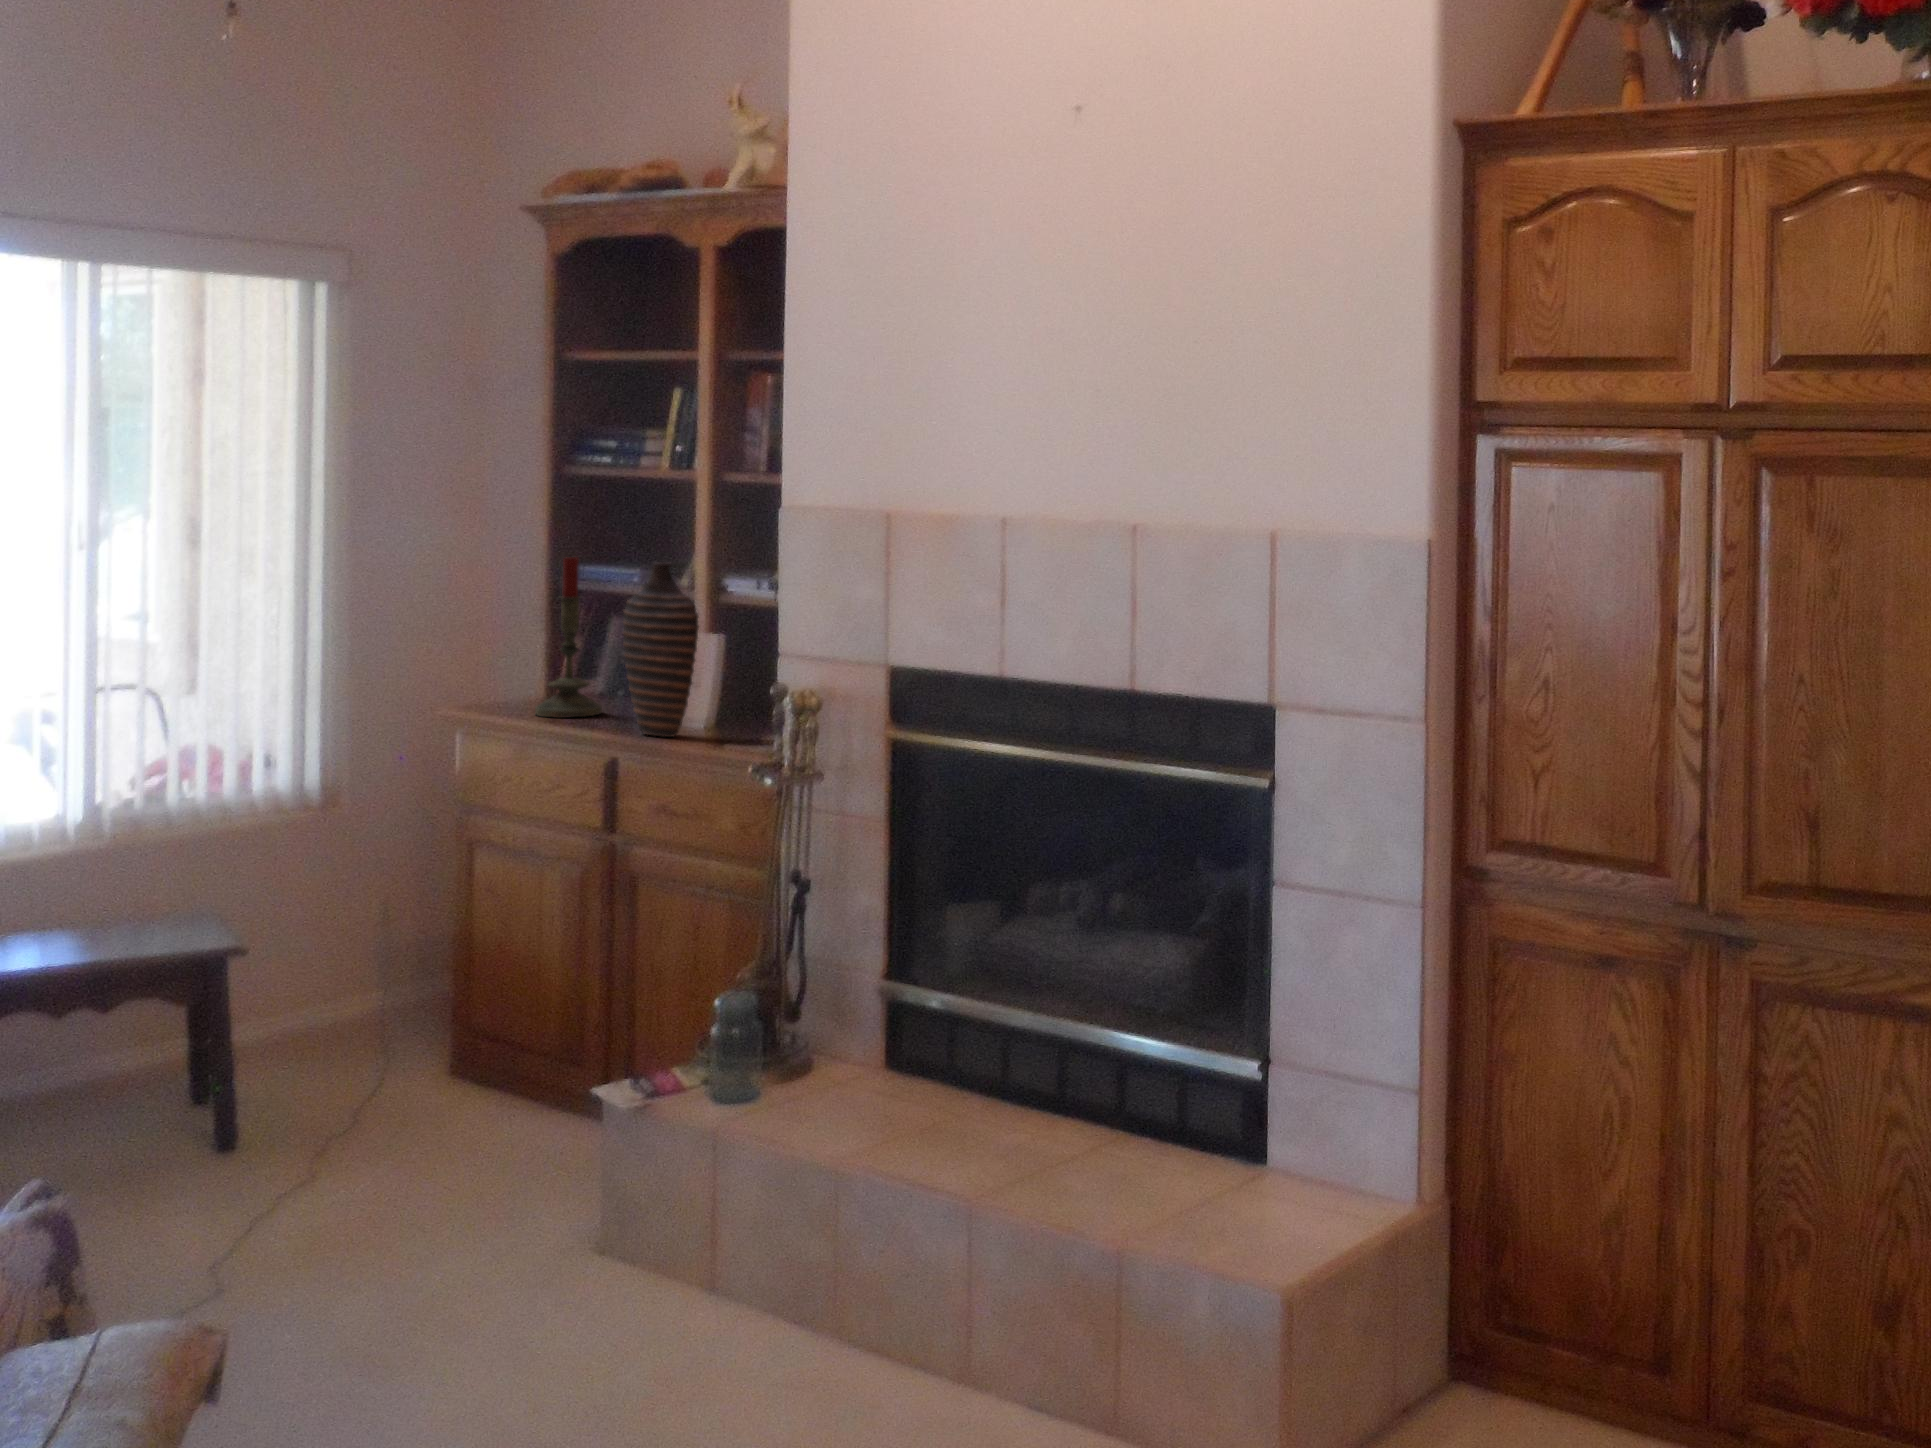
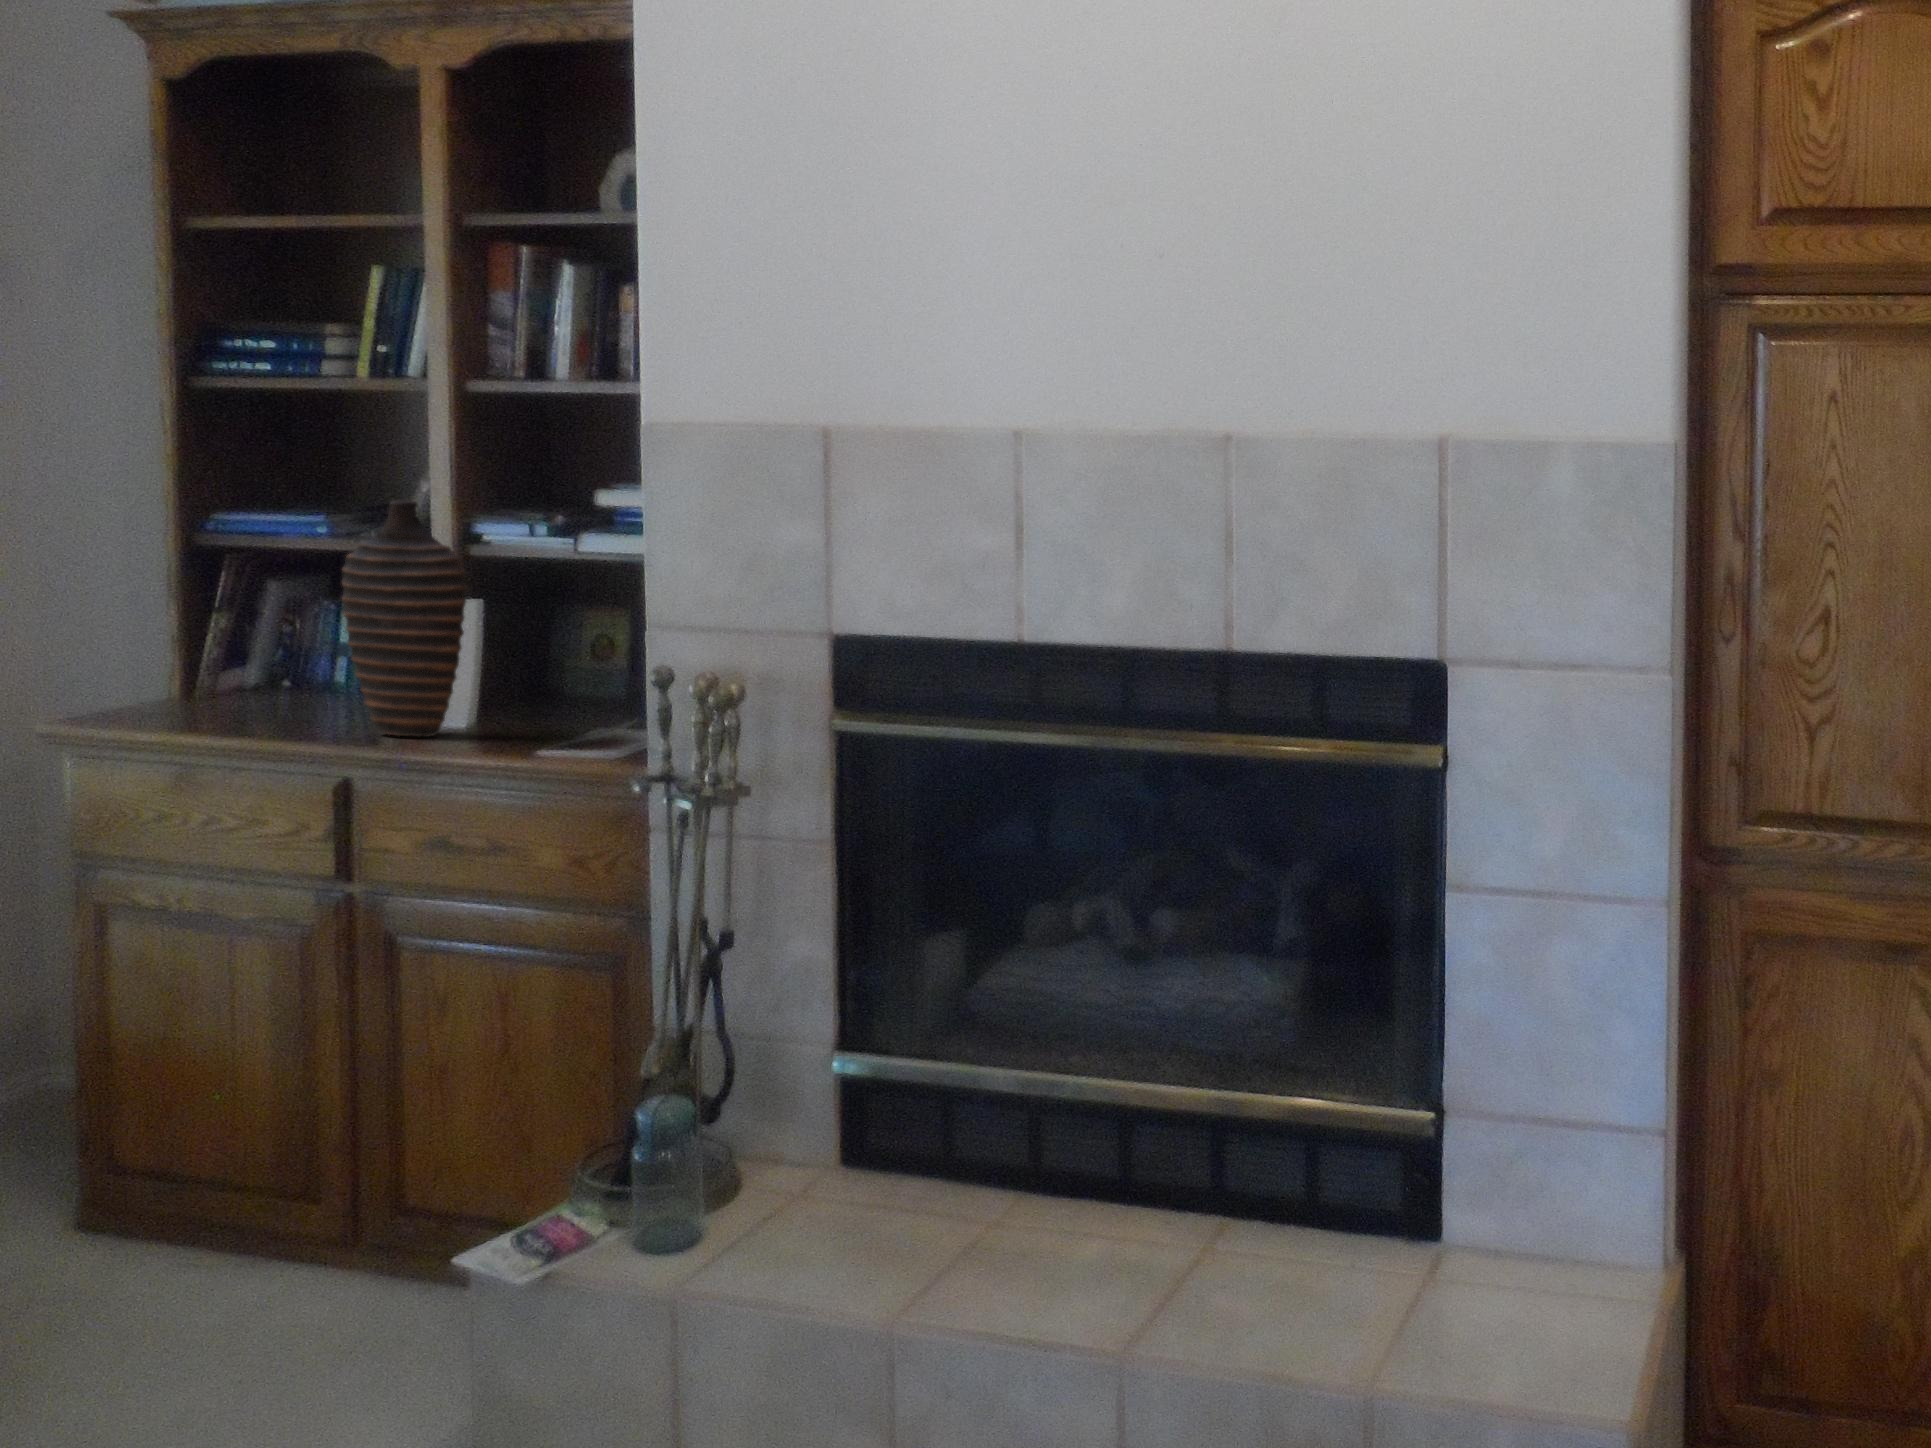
candle: present [535,557,602,718] -> none [185,491,285,718]

